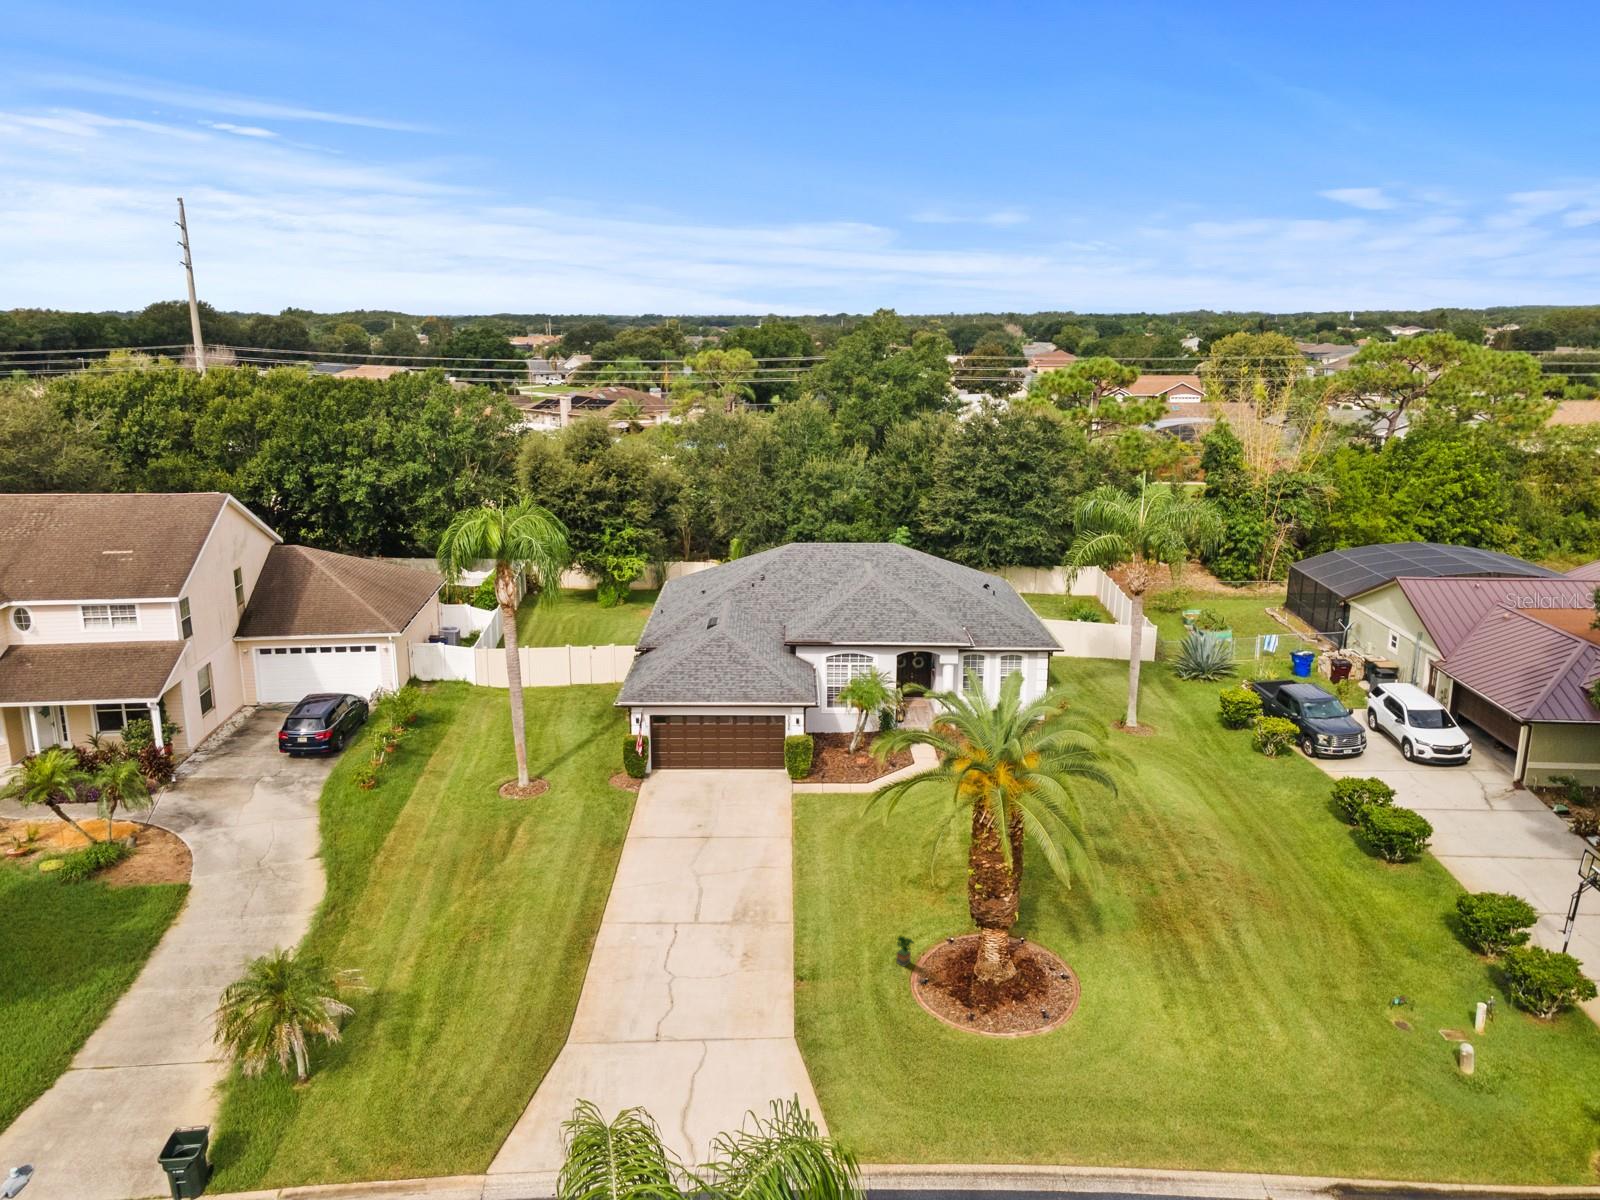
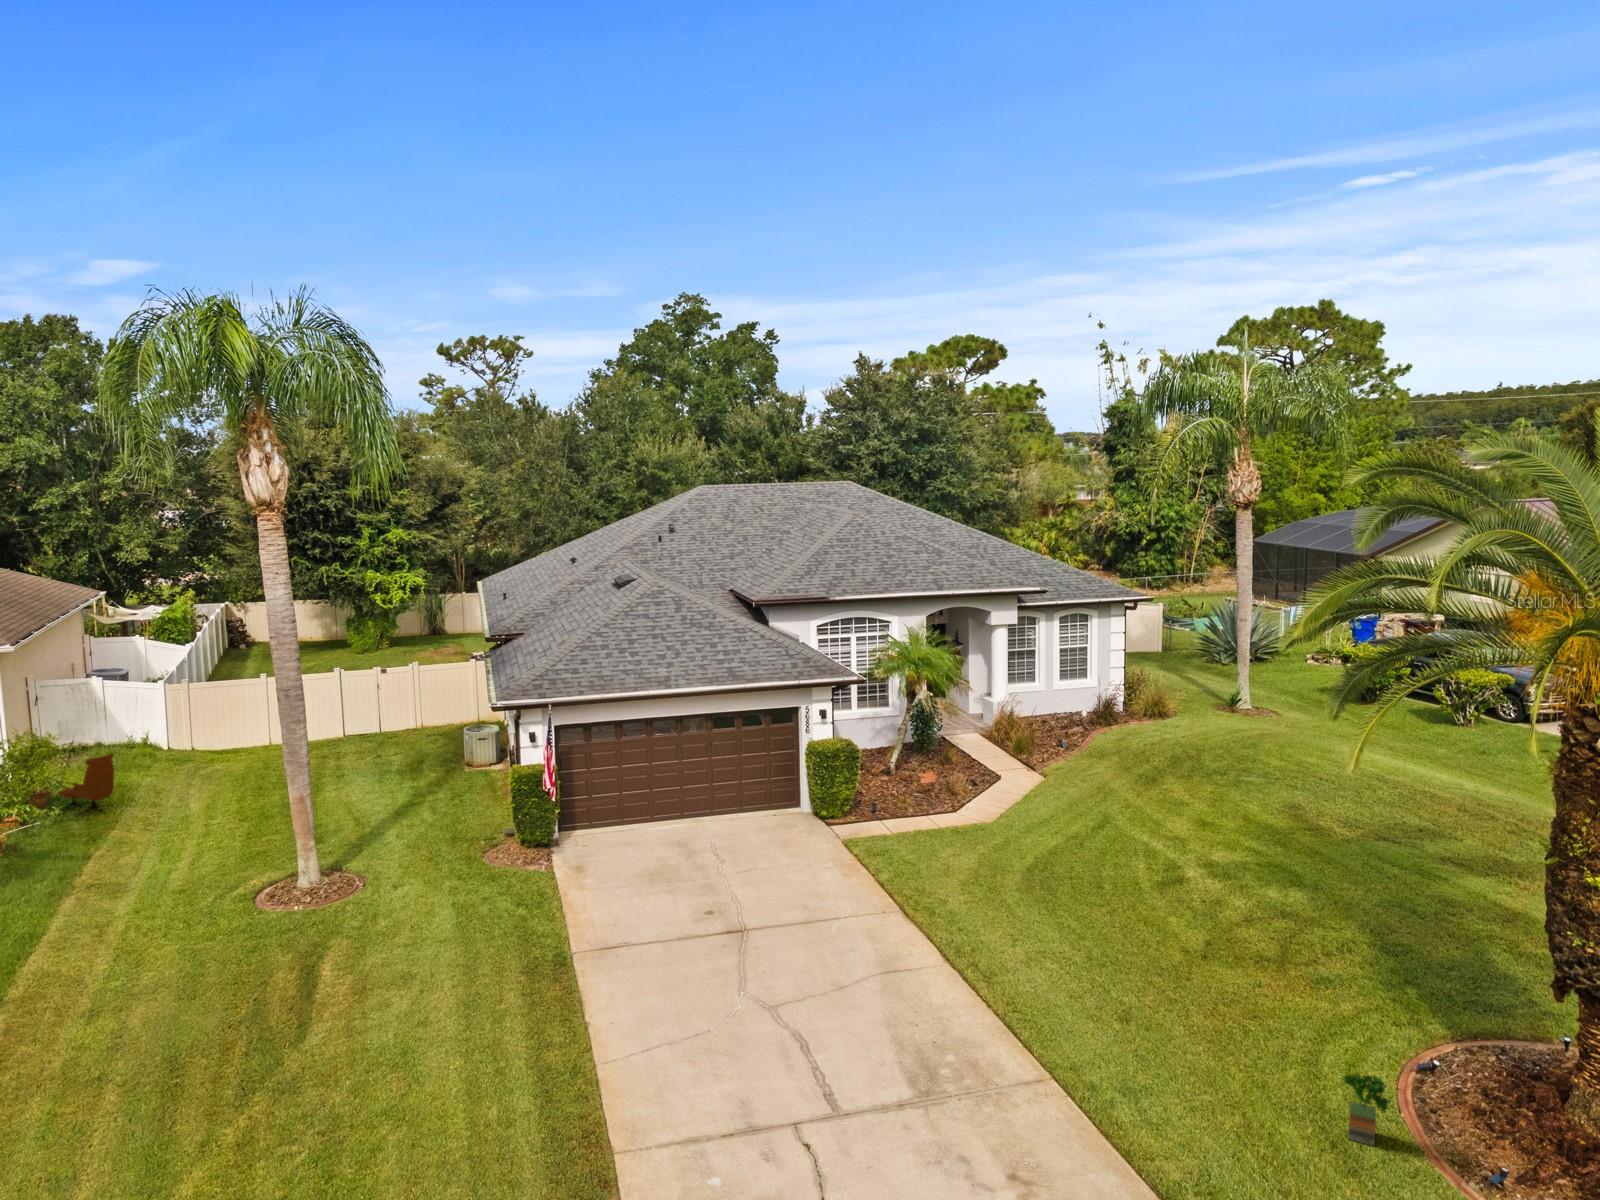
lounge chair: none [418,699,445,730] -> present [58,753,114,814]

